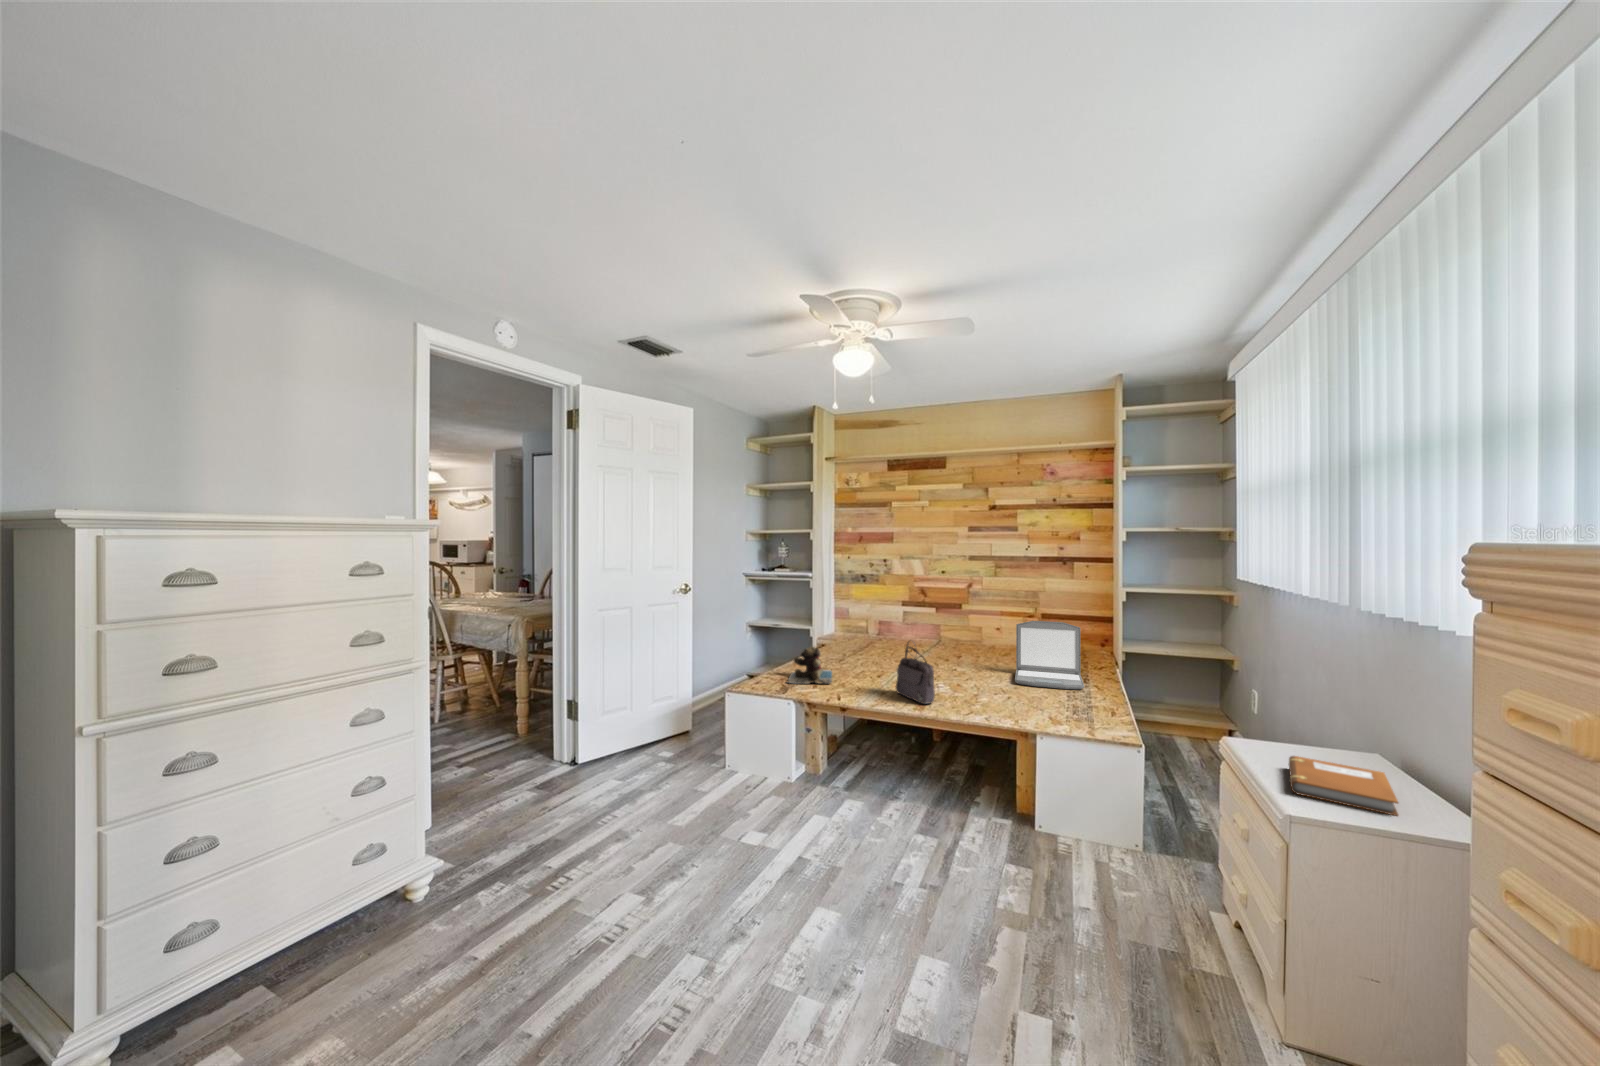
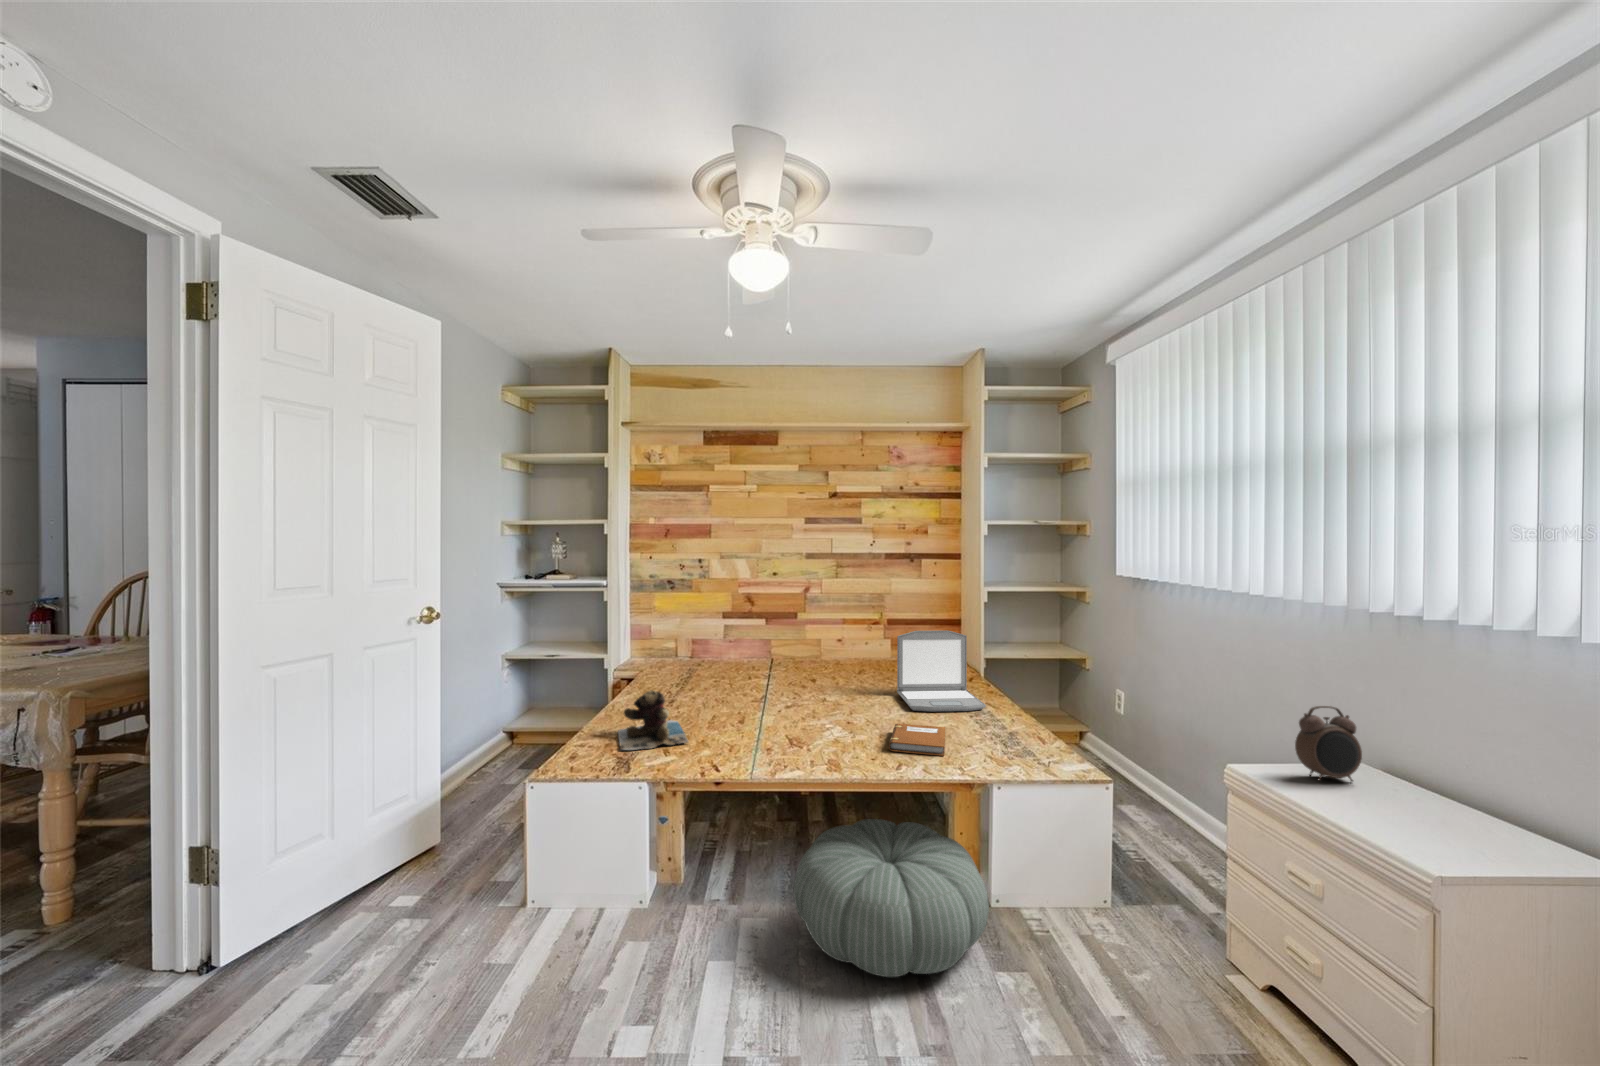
handbag: present [895,642,935,704] -> none [786,672,849,760]
alarm clock: none [1278,691,1339,761] -> present [1295,706,1362,782]
pouf: none [877,751,1017,851] -> present [794,819,989,977]
notebook: present [1289,756,1398,816] -> present [889,724,945,756]

